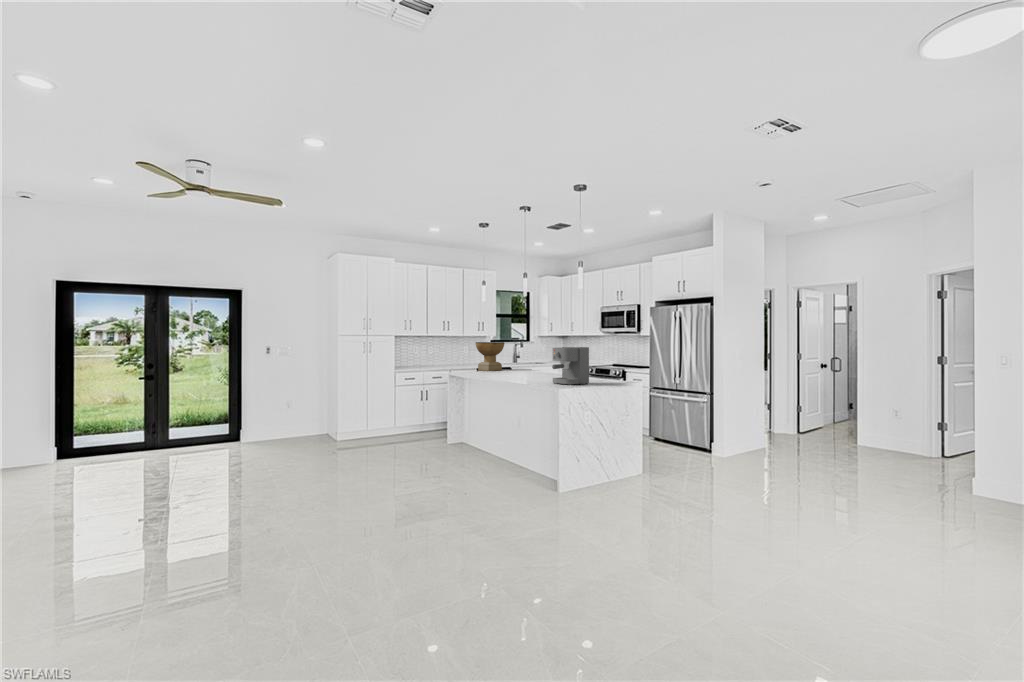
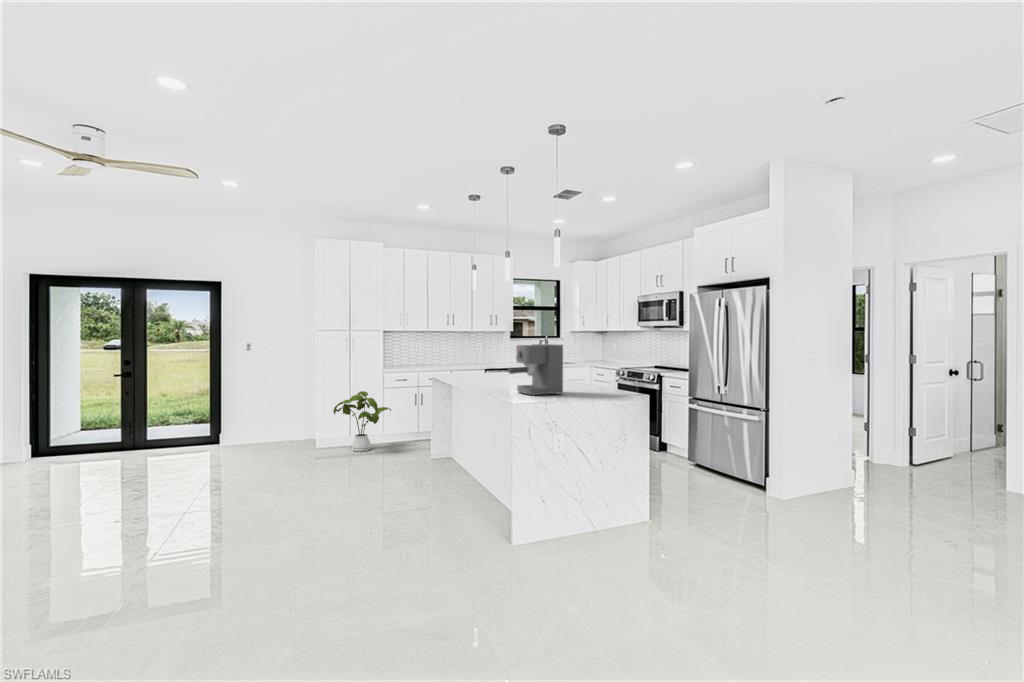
decorative bowl: present [476,342,504,371] -> none [476,338,511,373]
house plant: none [353,388,401,441] -> present [333,391,391,452]

